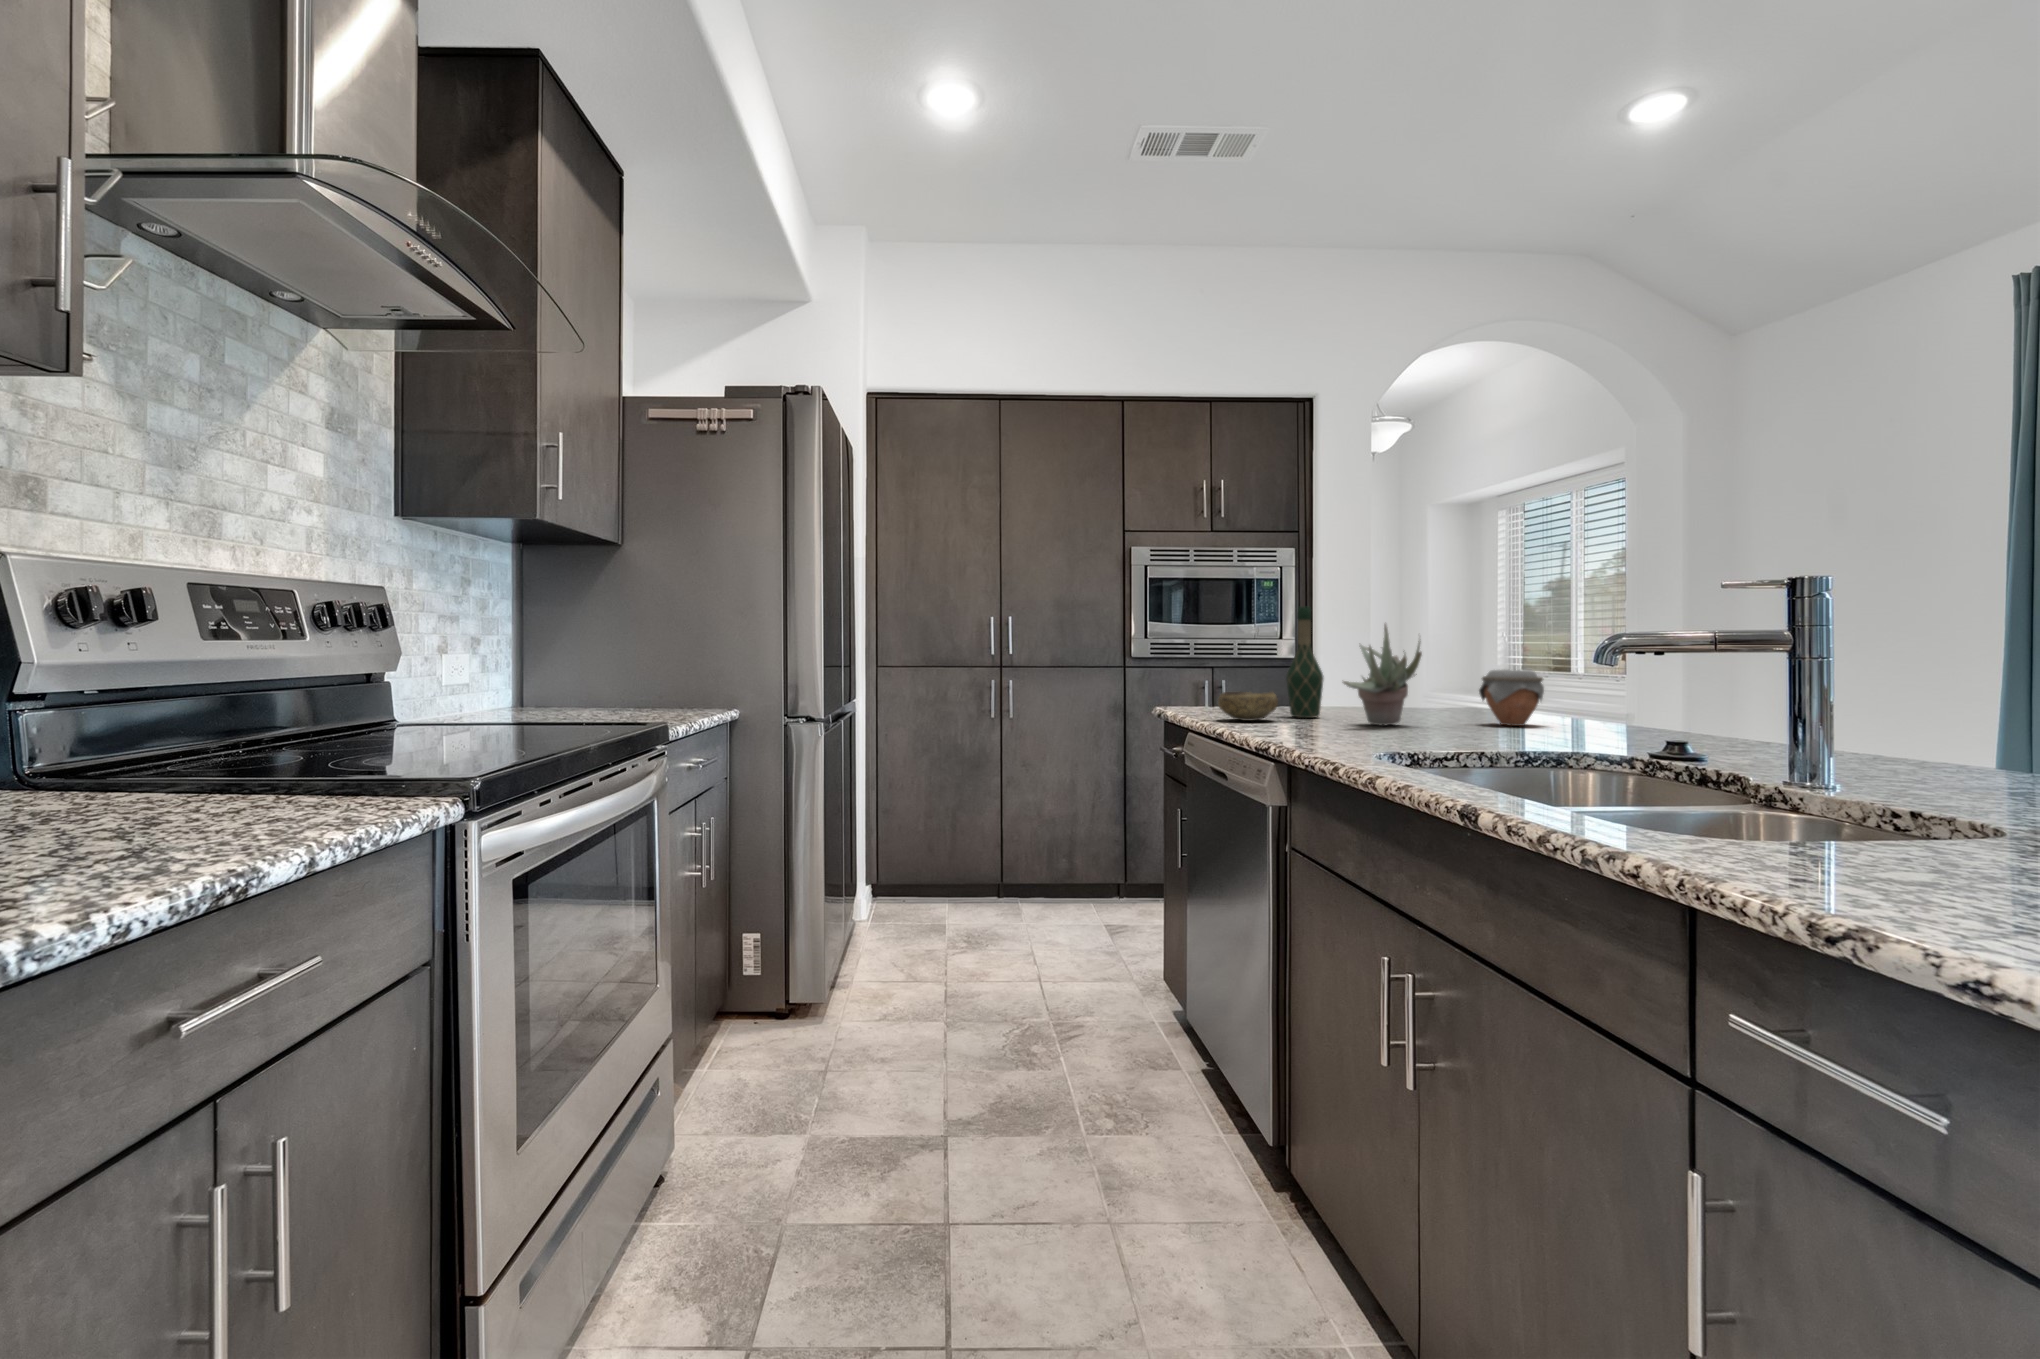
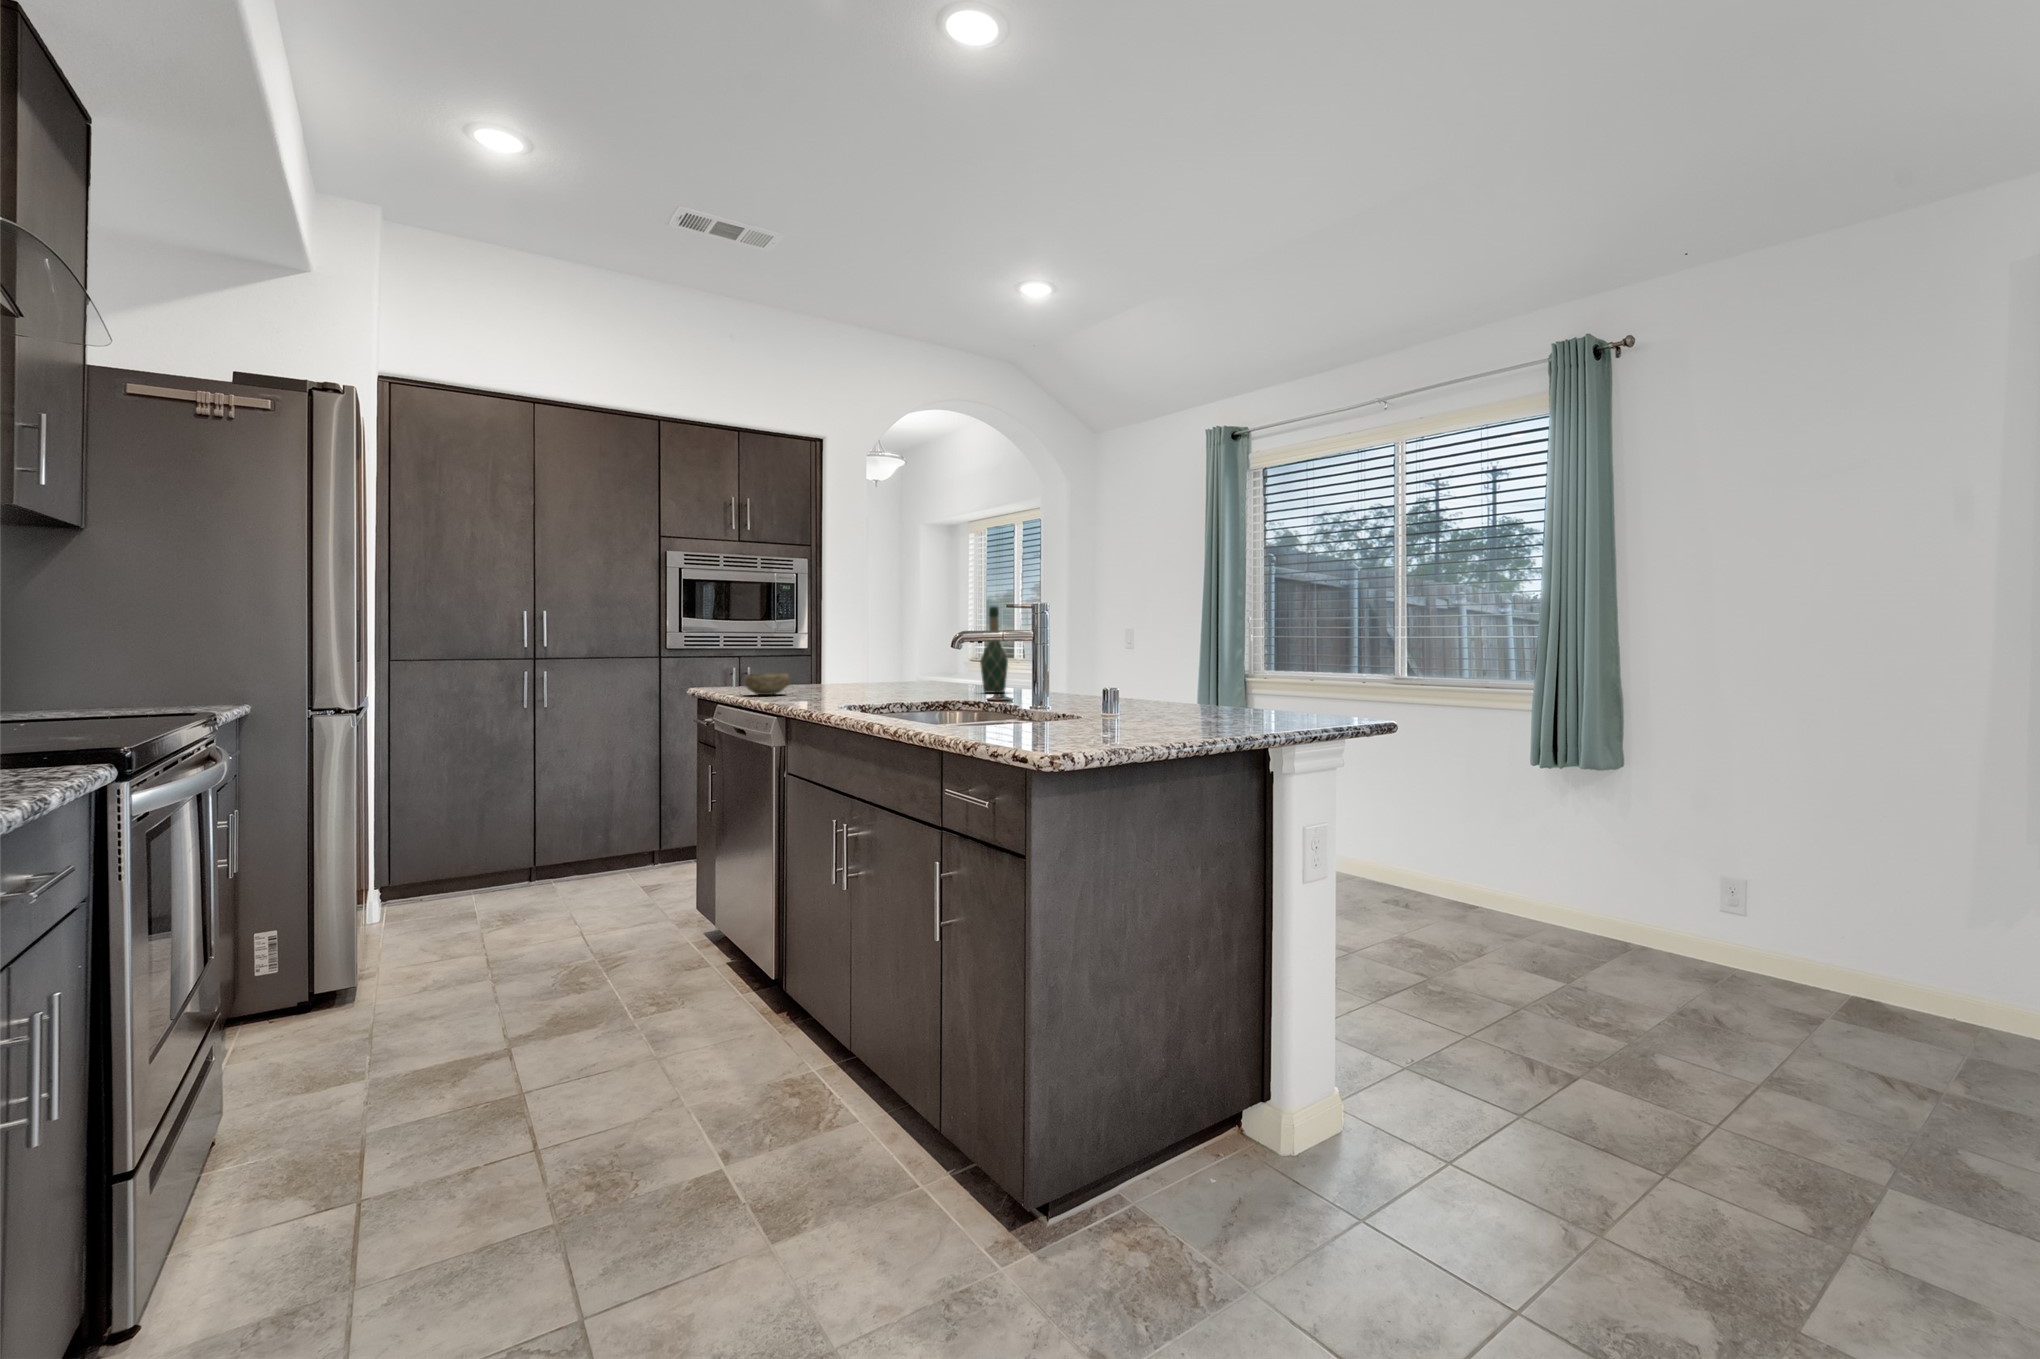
wine bottle: present [1286,606,1324,718] -> present [980,606,1008,693]
succulent plant: present [1343,624,1422,726] -> none [835,621,889,694]
jar: present [1479,670,1544,726] -> none [926,654,965,691]

